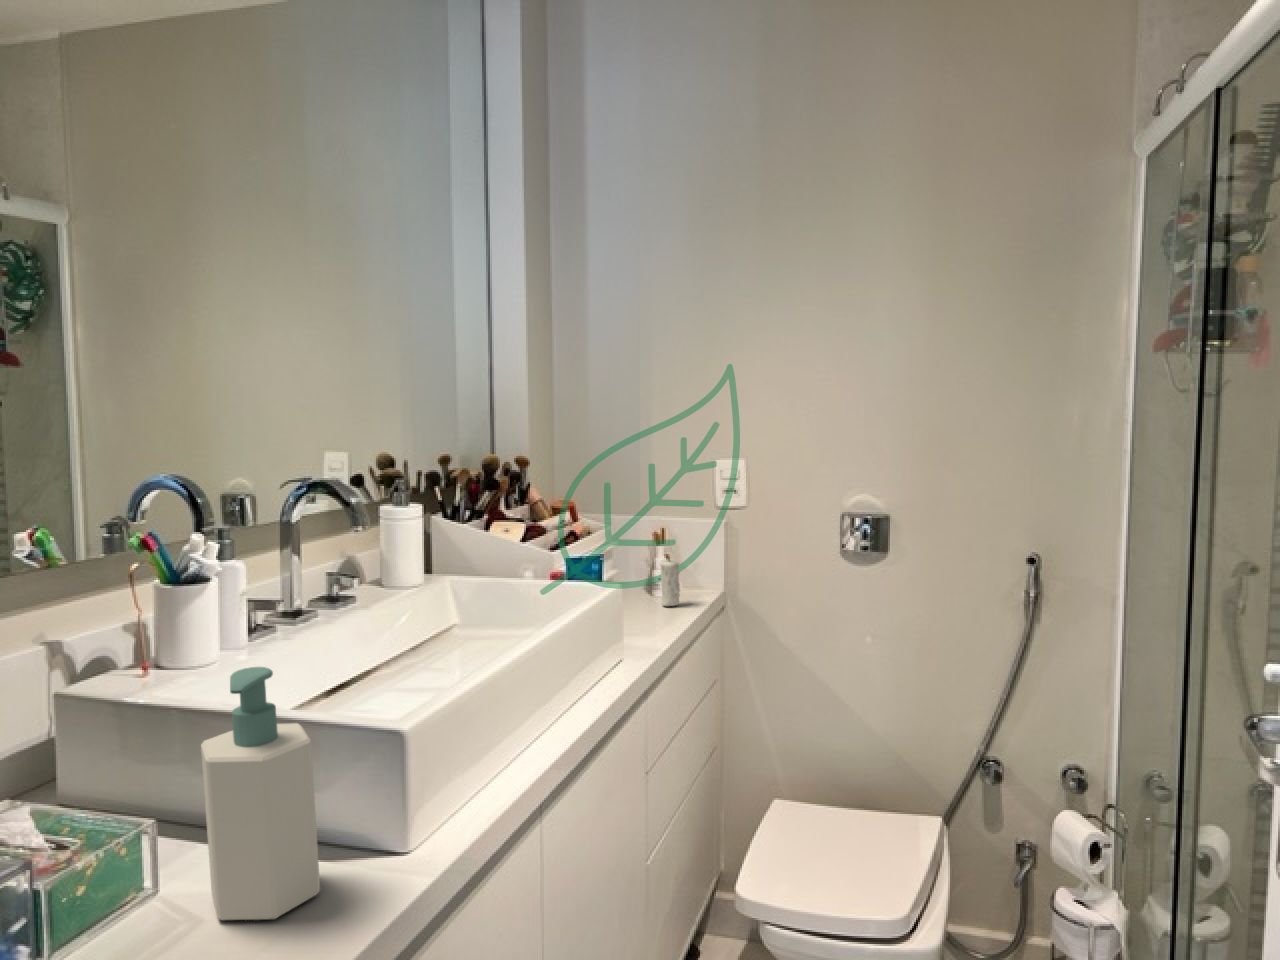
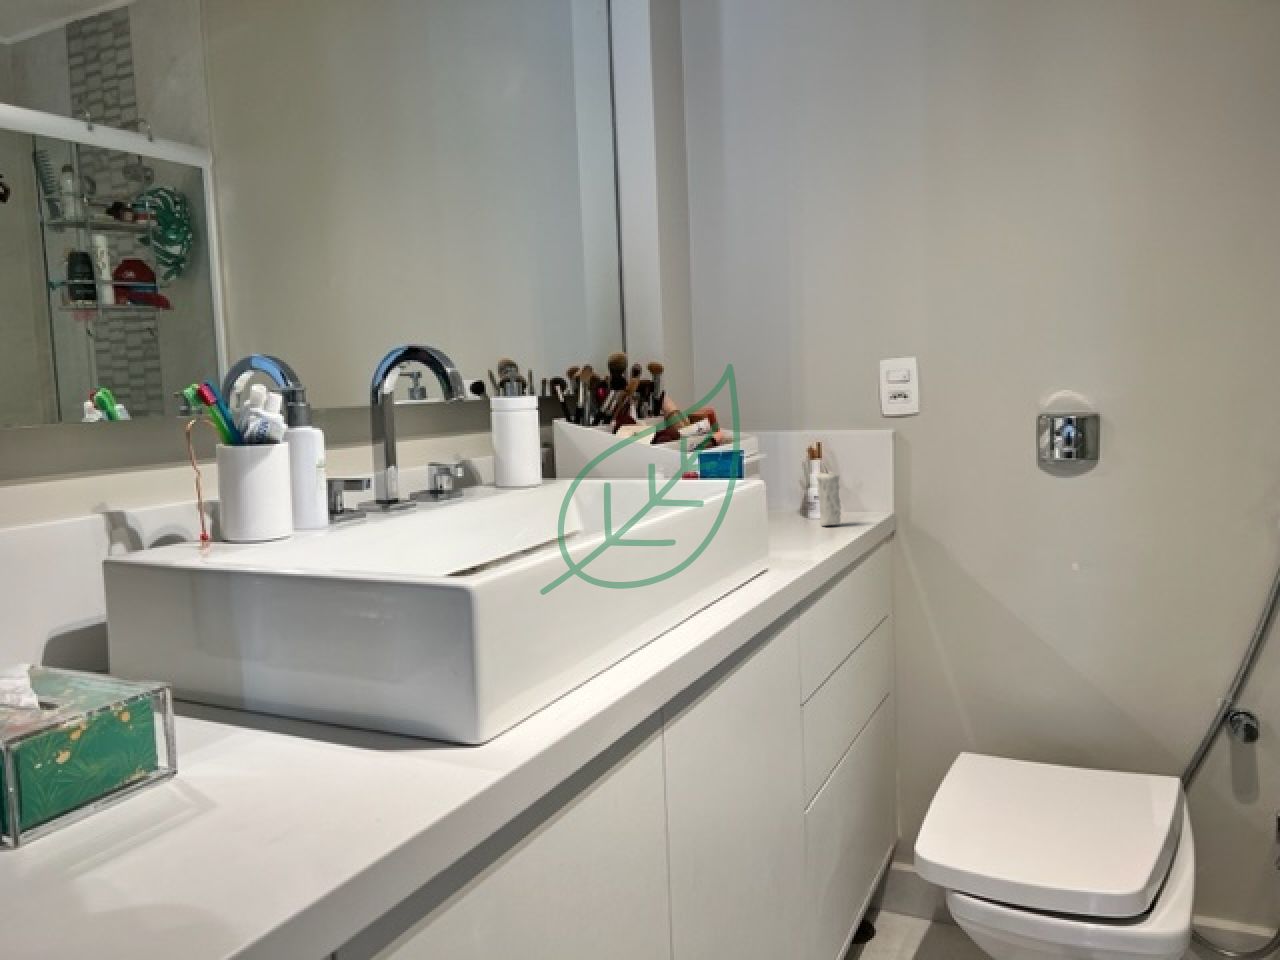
soap bottle: present [201,667,320,920] -> none [208,483,367,808]

